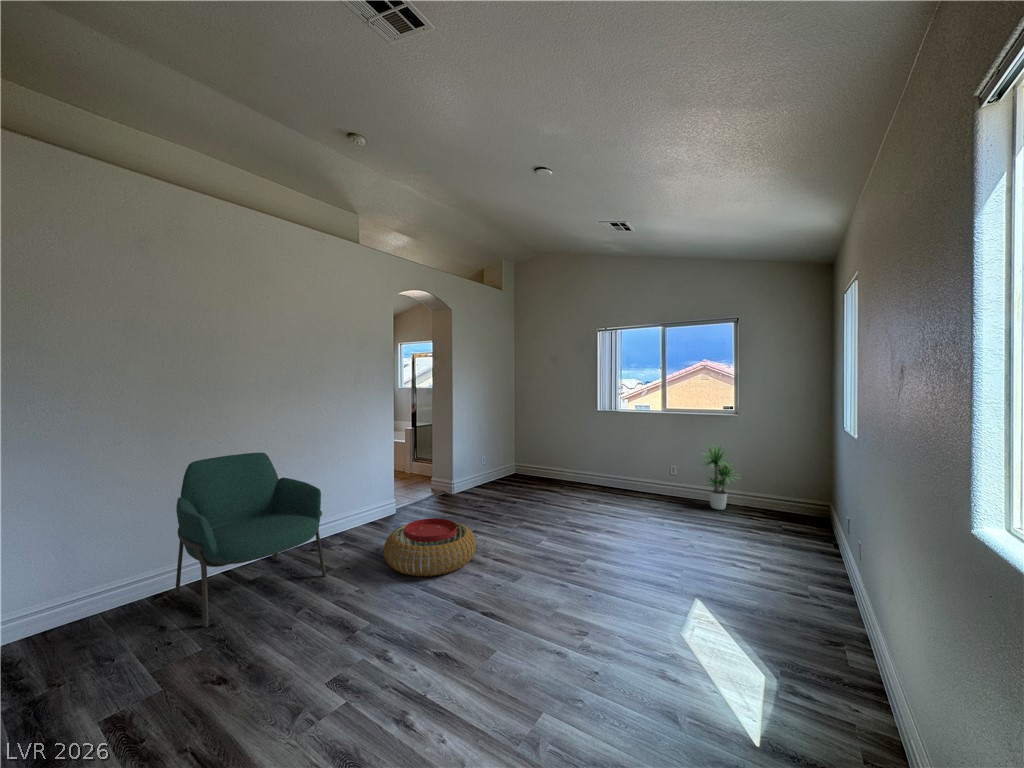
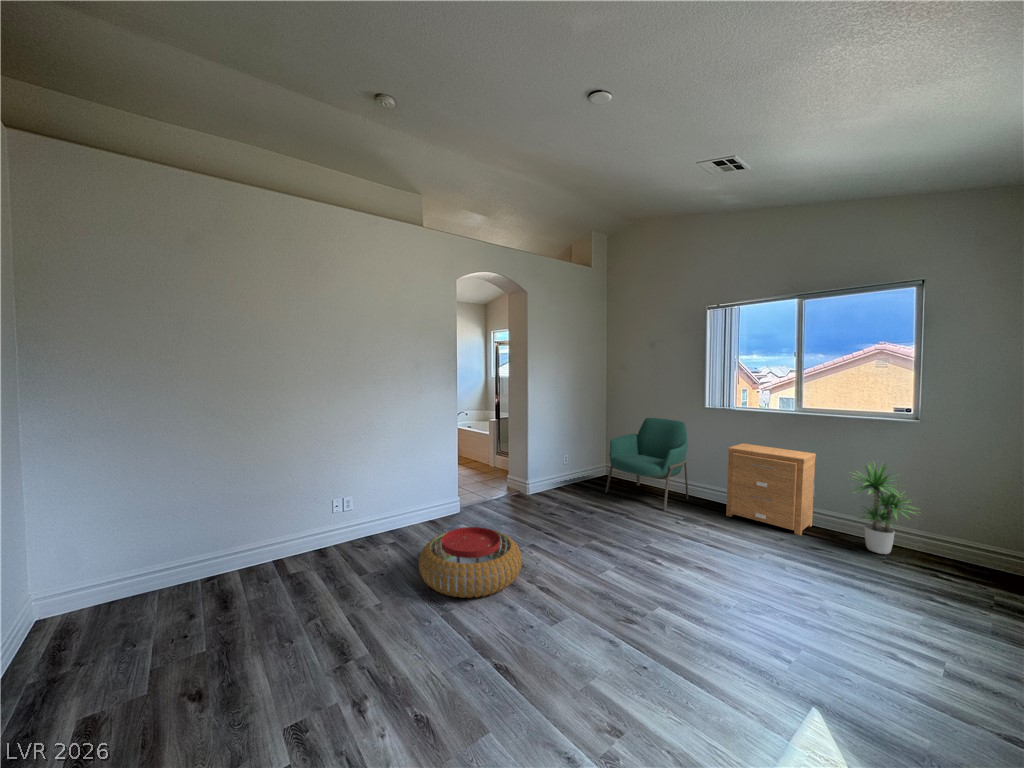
nightstand: none [617,438,677,504] -> present [726,443,816,535]
armchair: present [175,453,326,627] -> present [605,418,688,511]

